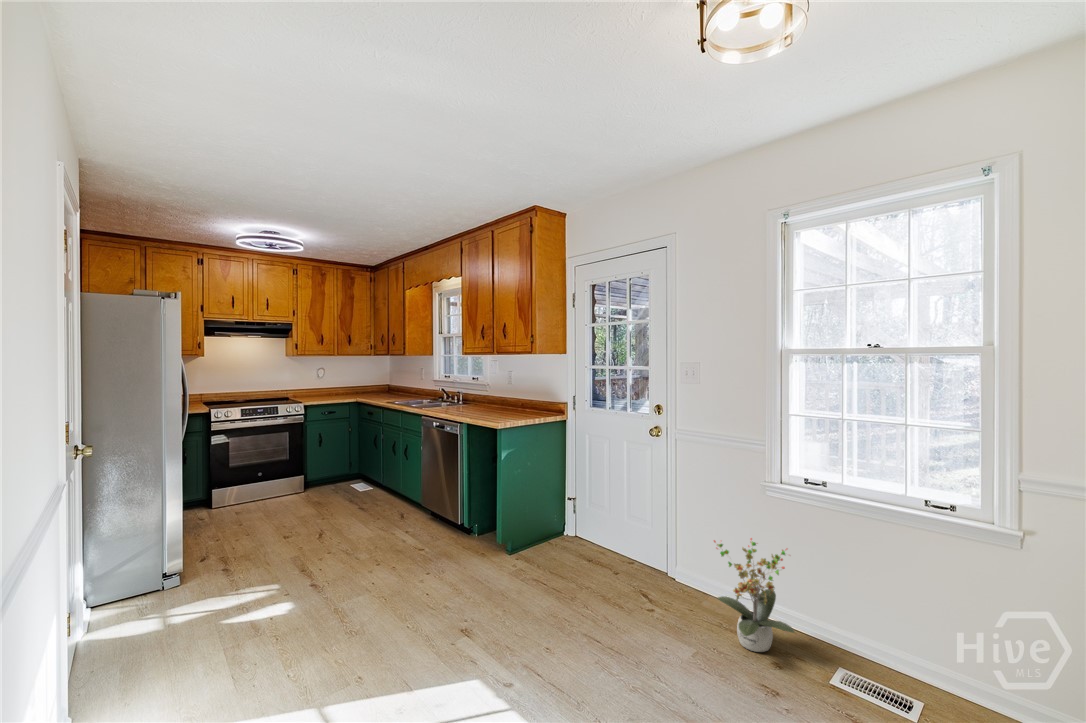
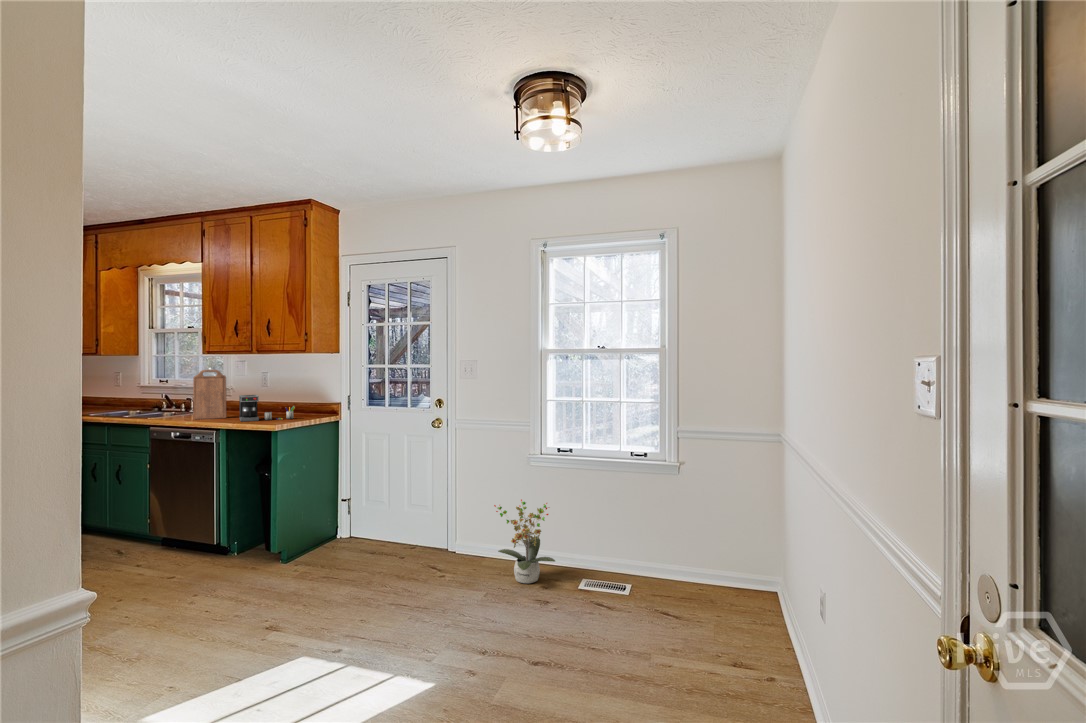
cutting board: none [450,369,475,412] -> present [193,370,227,419]
coffee maker: none [480,392,527,417] -> present [239,395,295,422]

